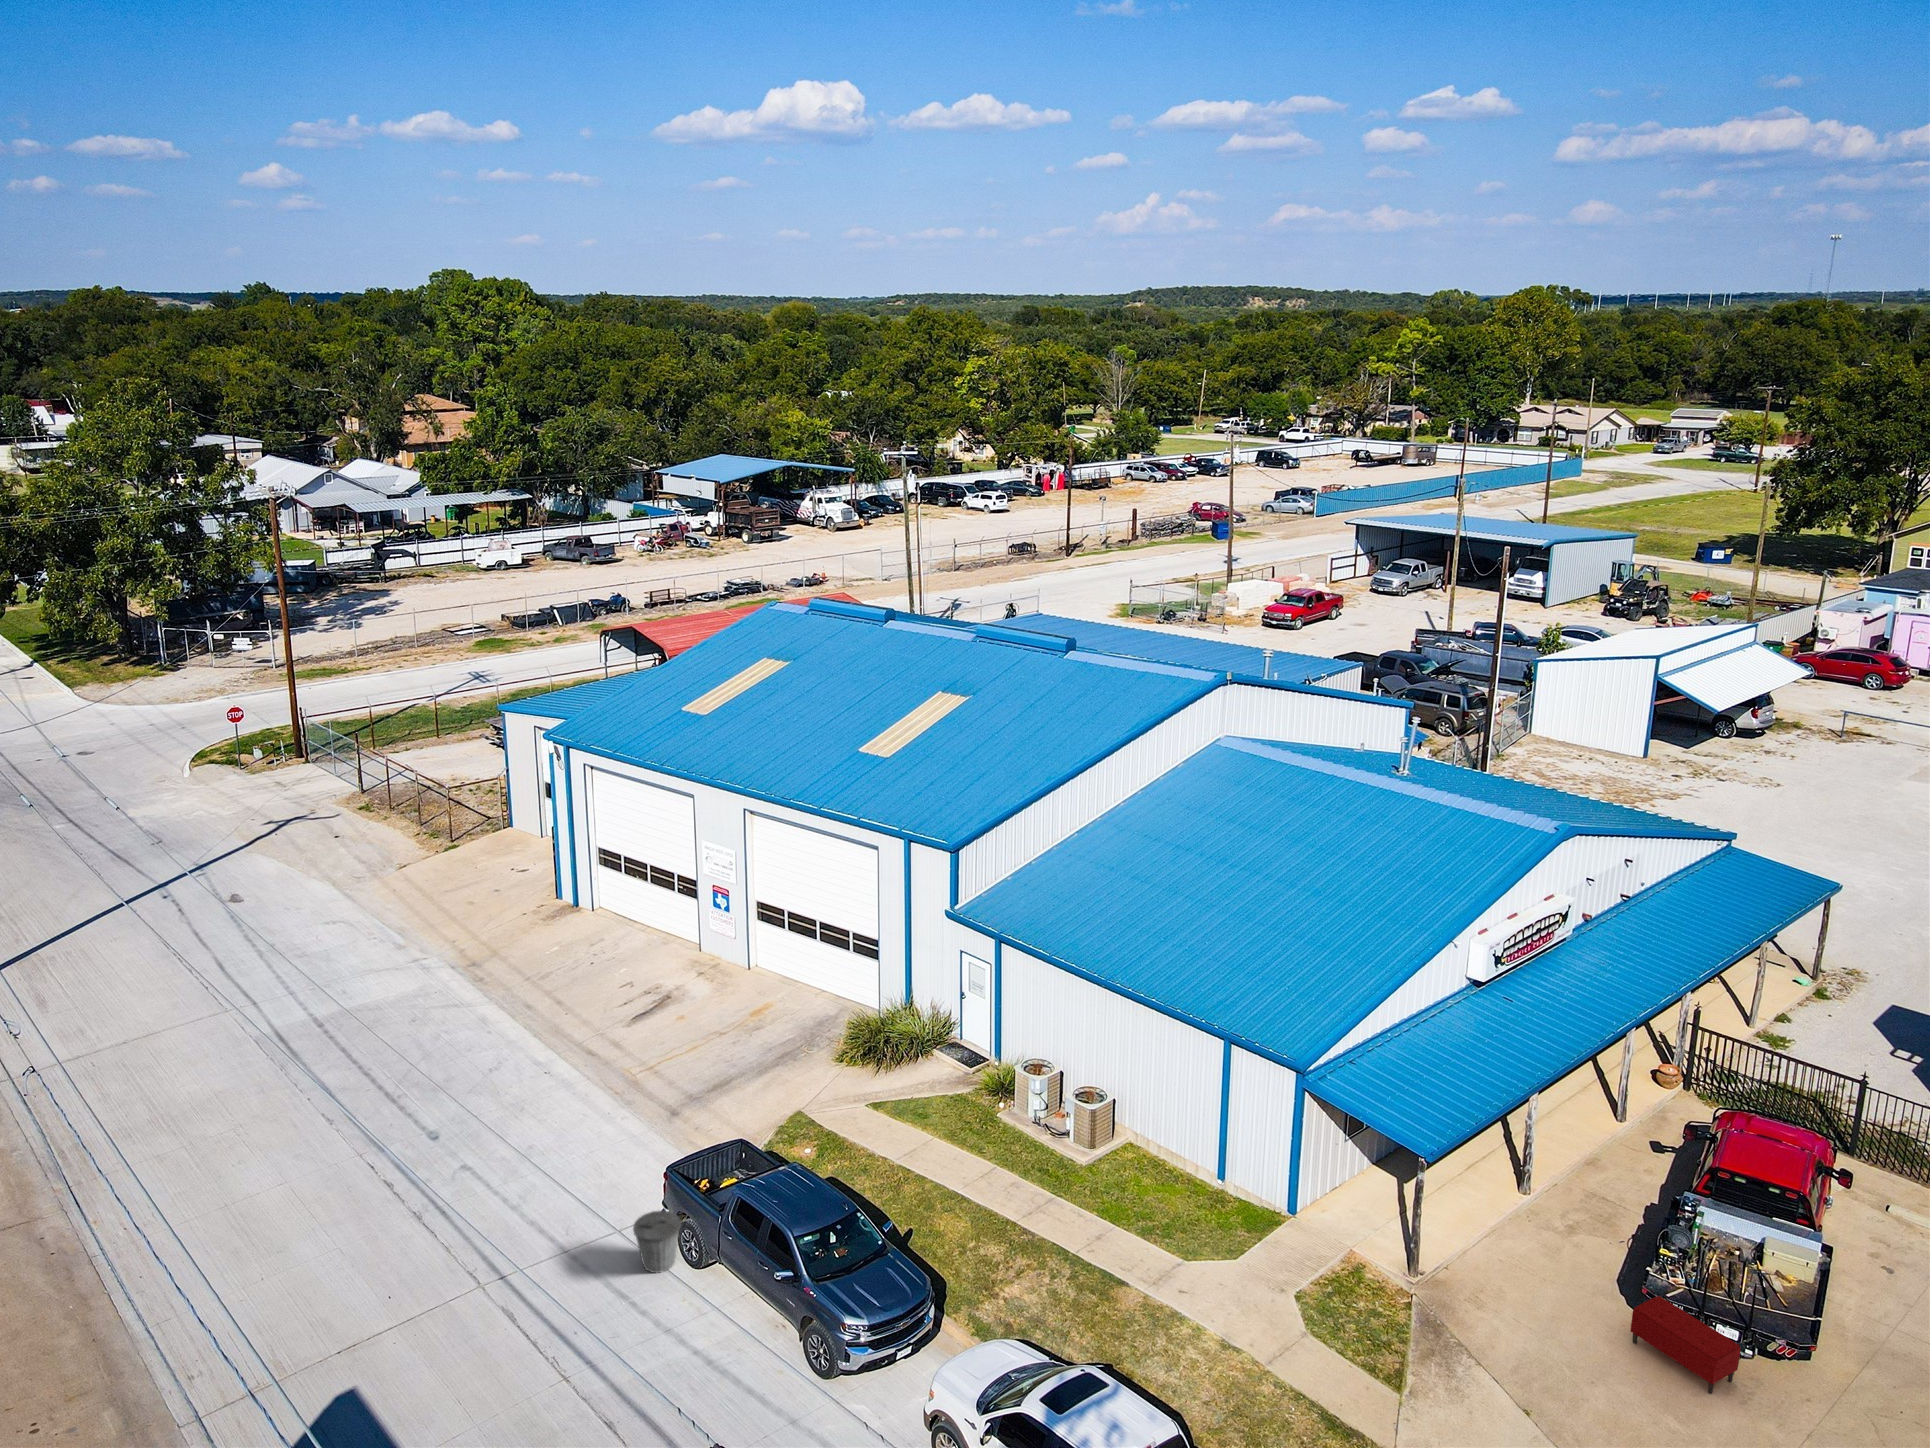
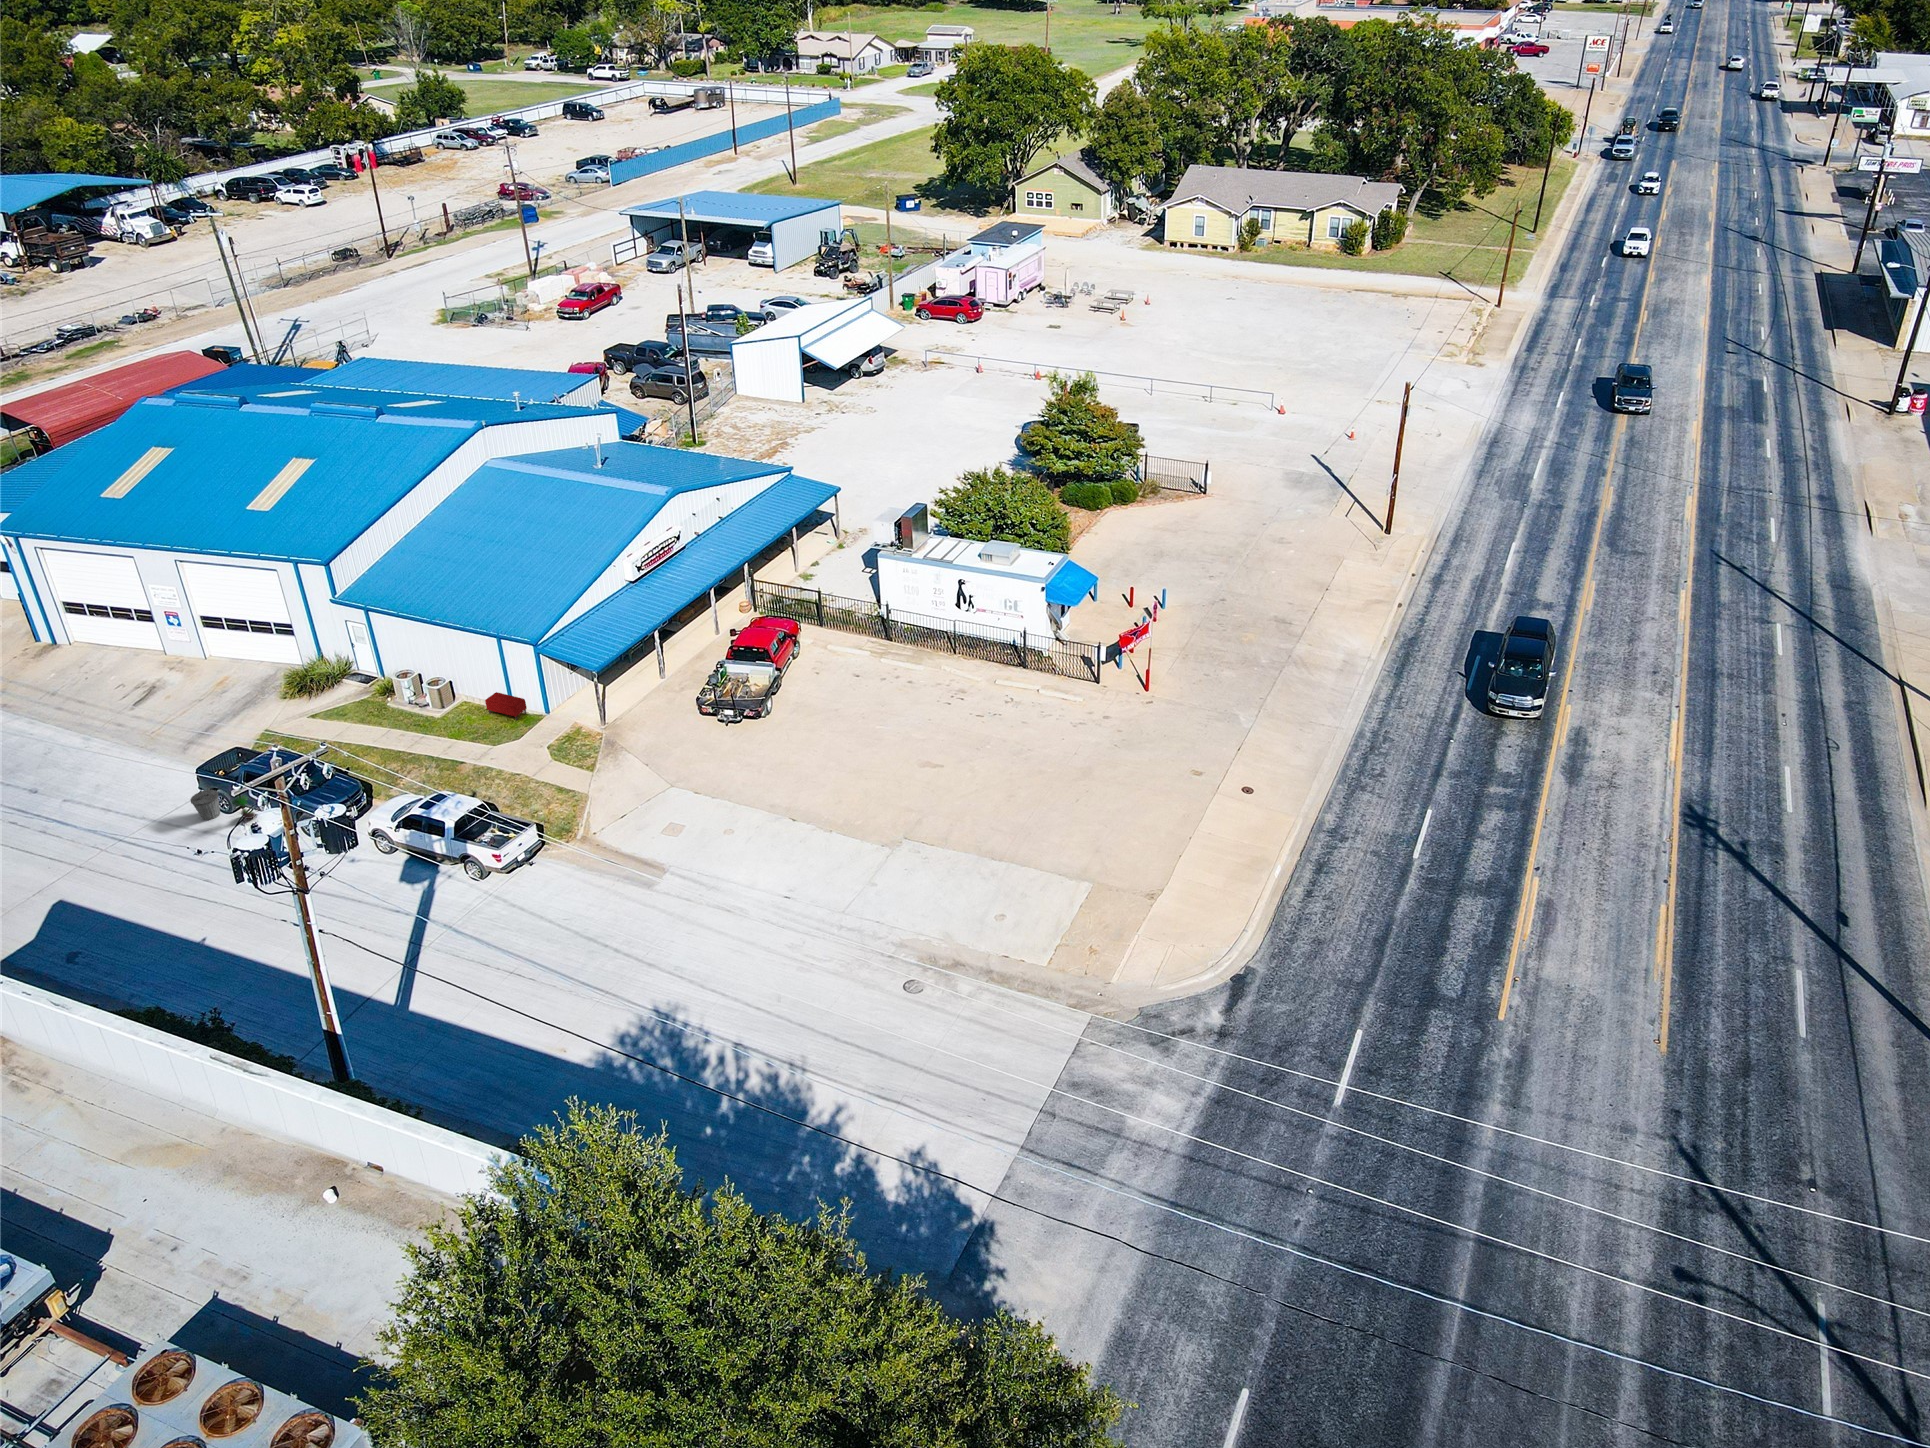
potted tree: none [690,1238,733,1296] -> present [232,796,255,819]
bench: present [1630,1296,1741,1394] -> present [485,692,527,720]

